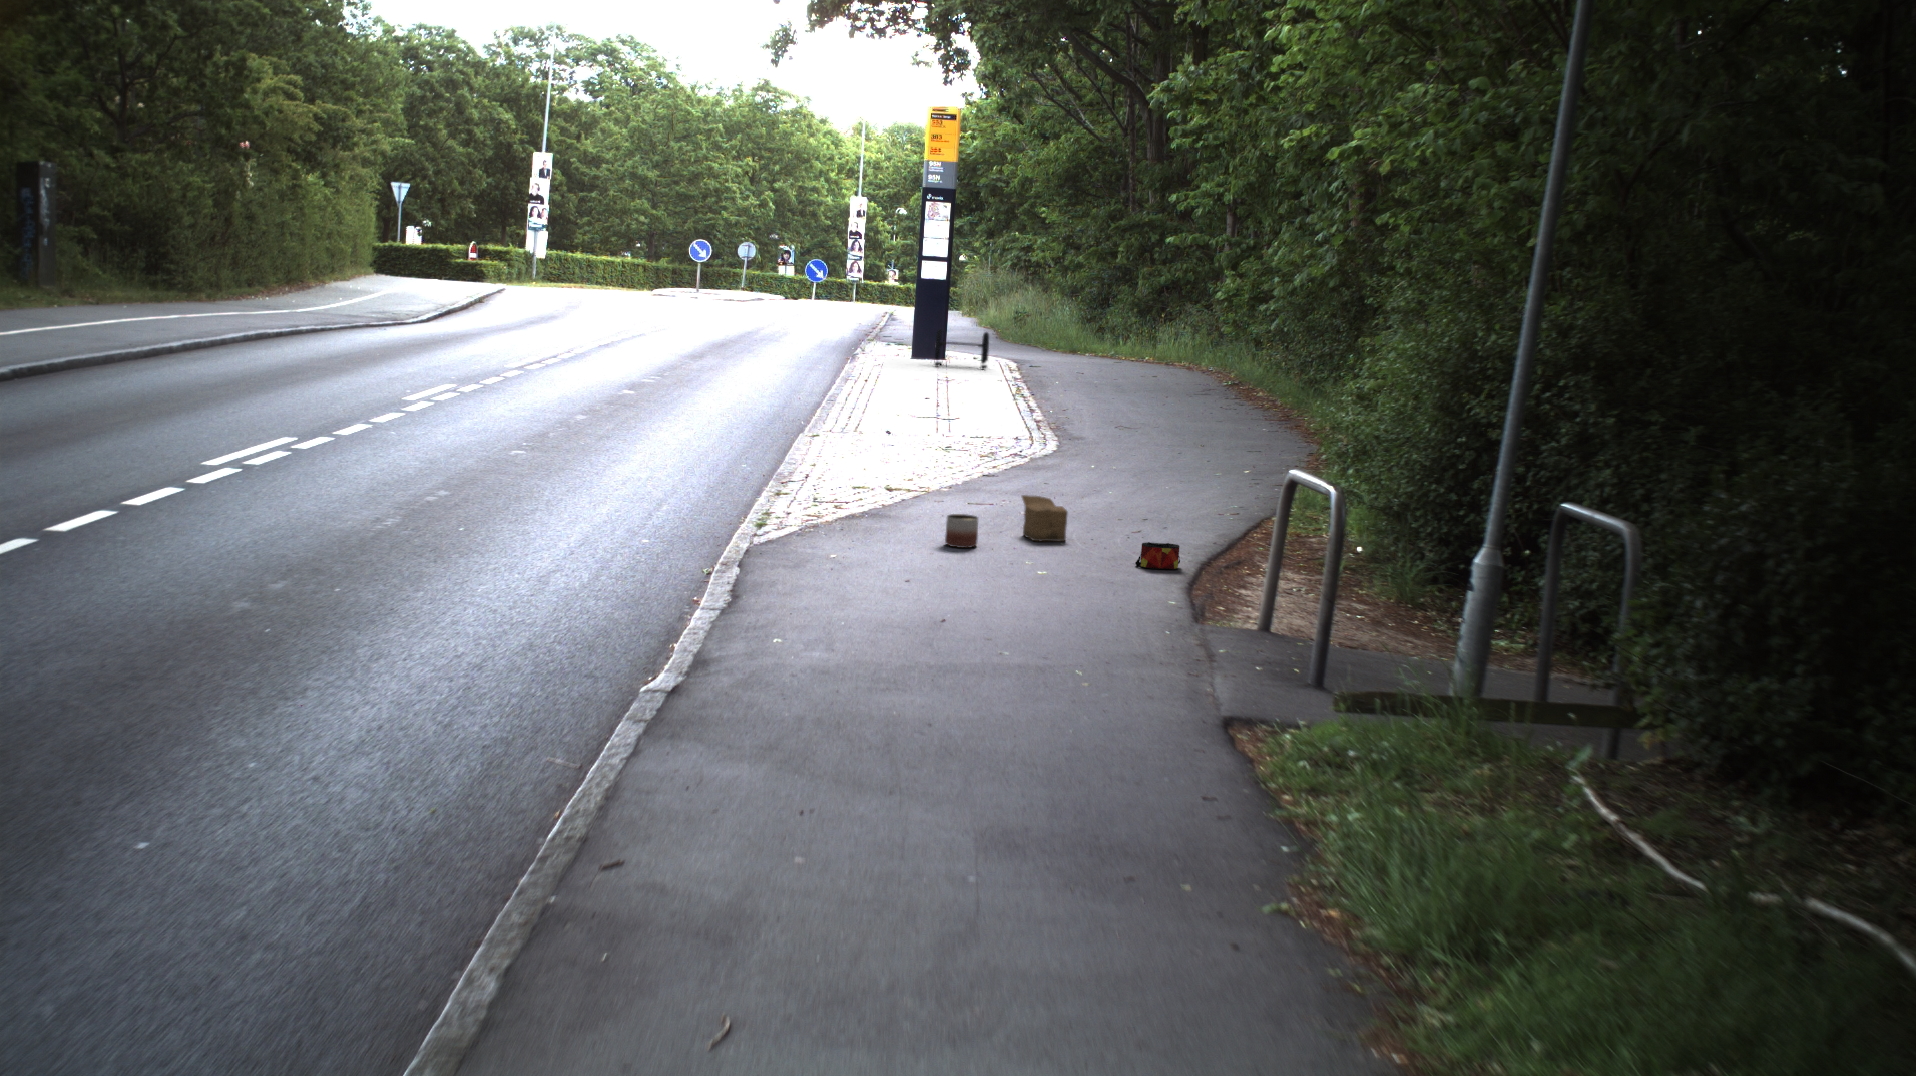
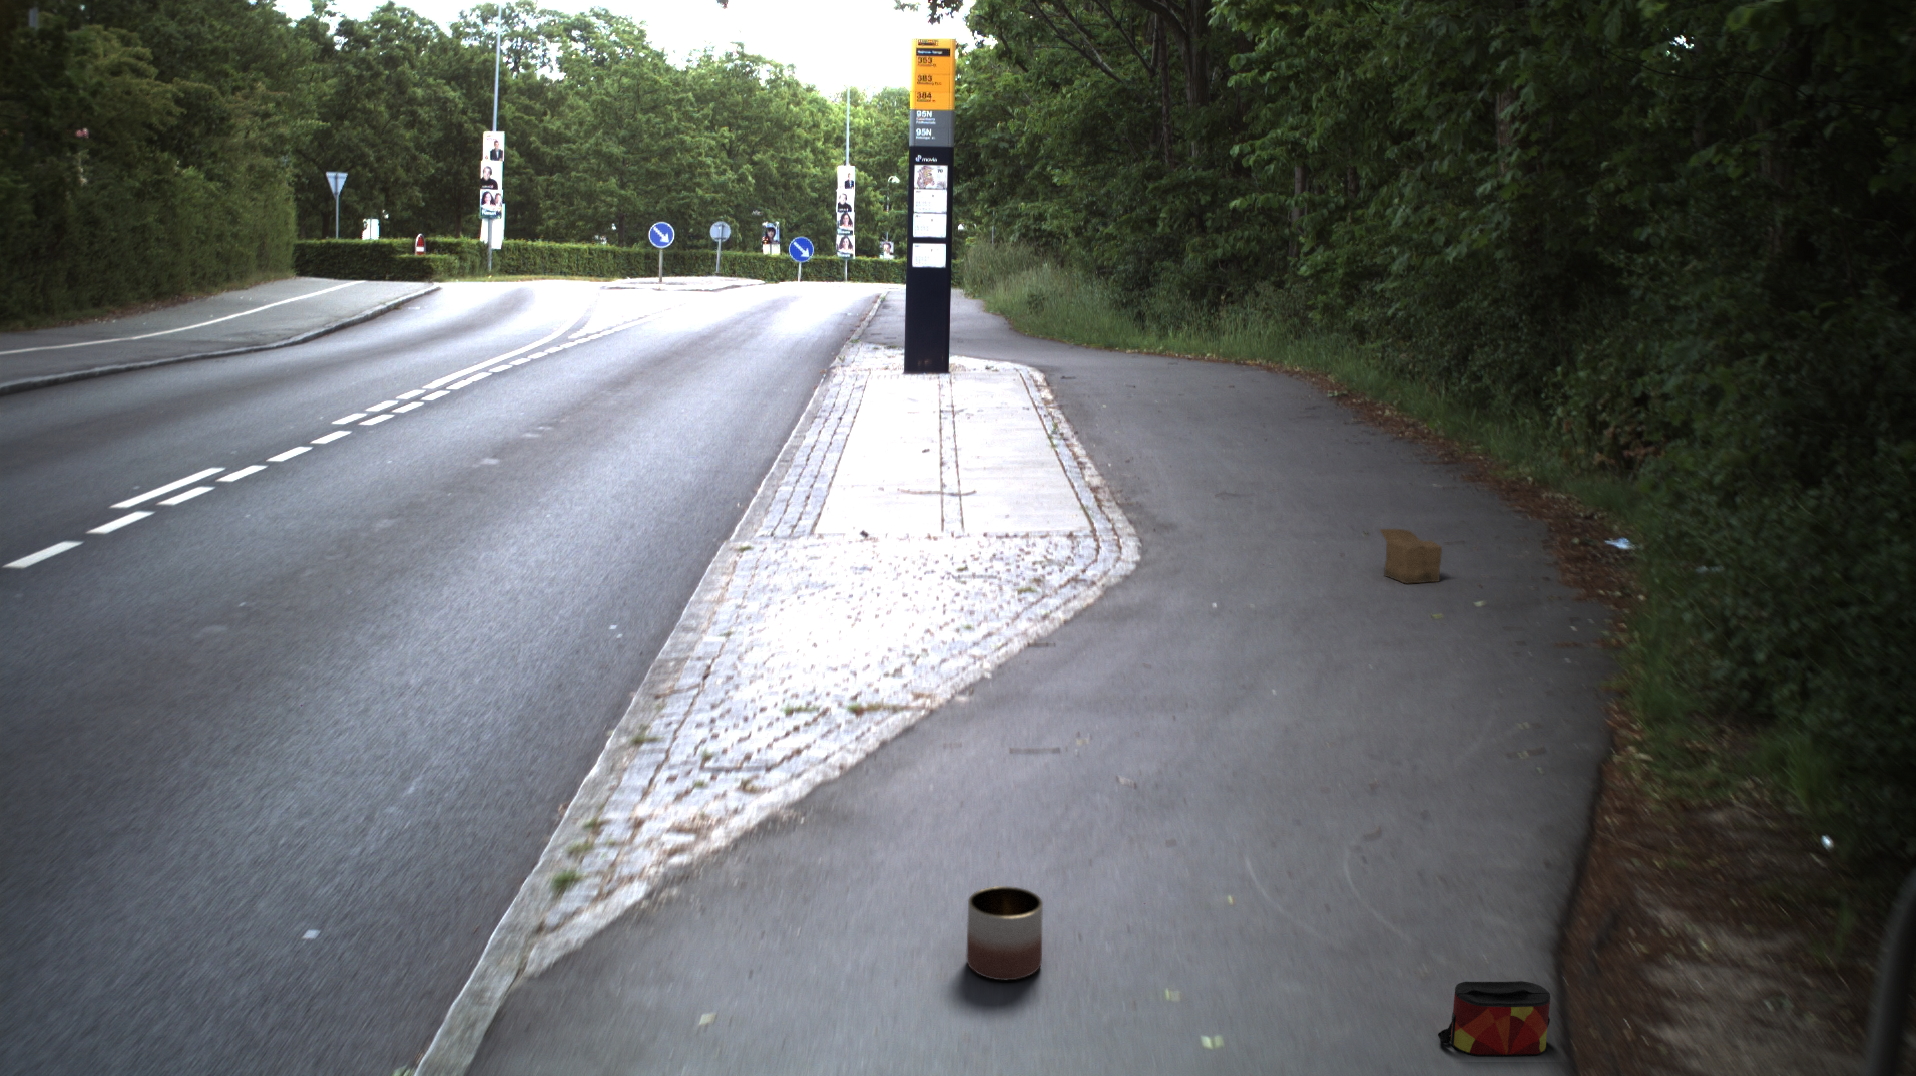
bench: present [934,329,989,369] -> none [934,331,1004,382]
cardboard box: present [1022,495,1068,541] -> present [1380,529,1442,583]

